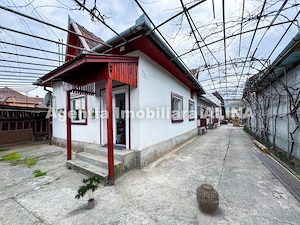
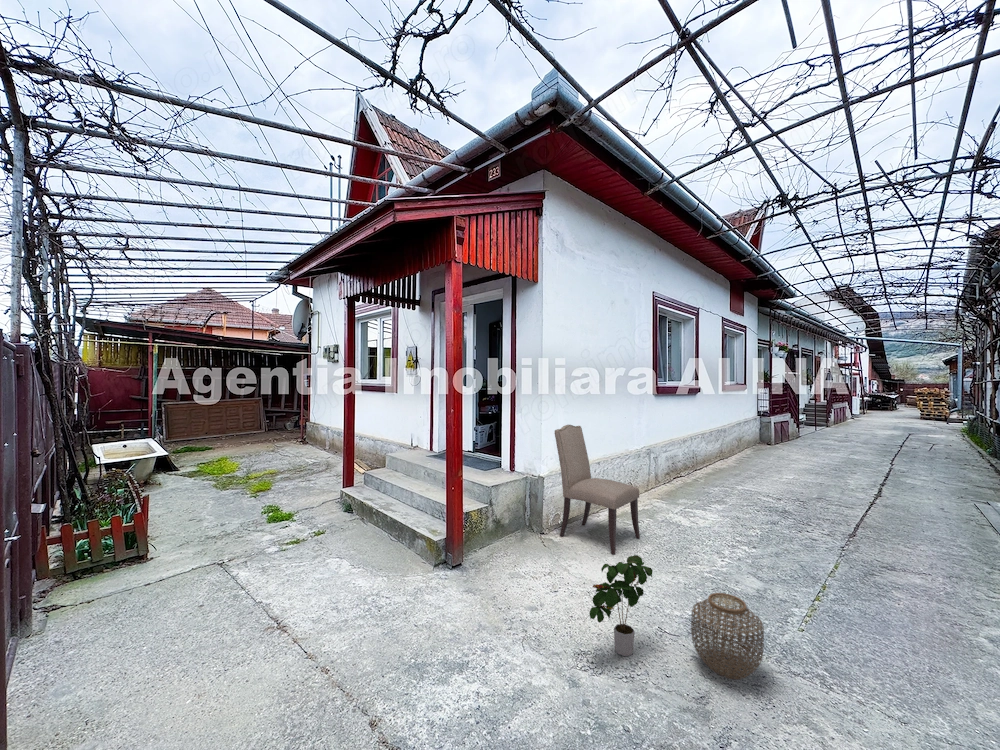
chair: none [144,132,172,174] -> present [555,425,640,555]
potted plant: present [75,174,104,209] -> present [589,555,653,656]

